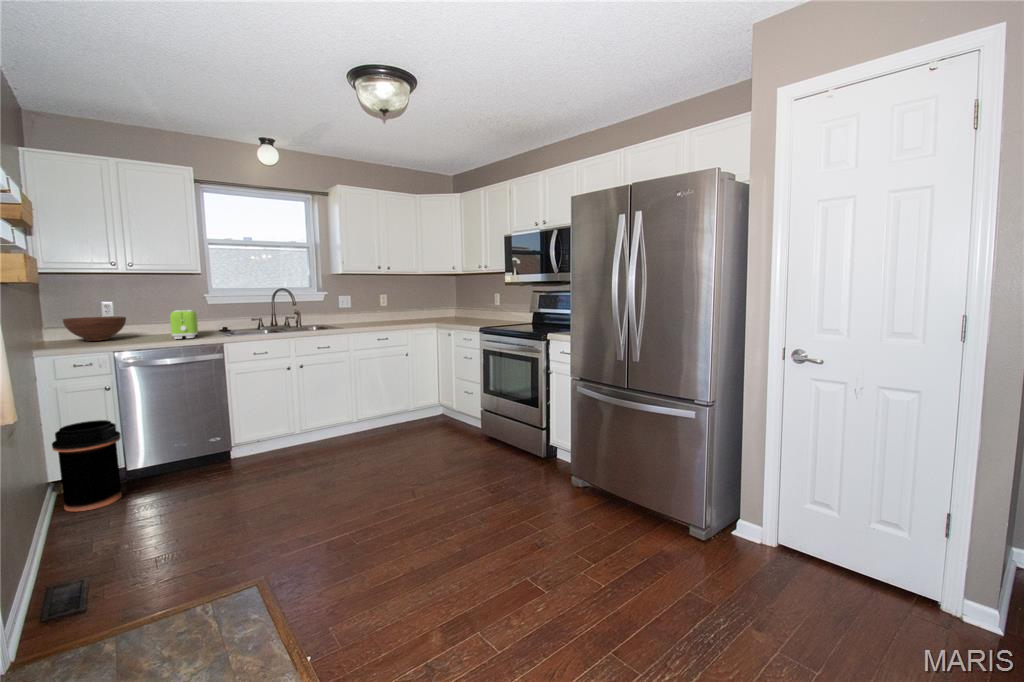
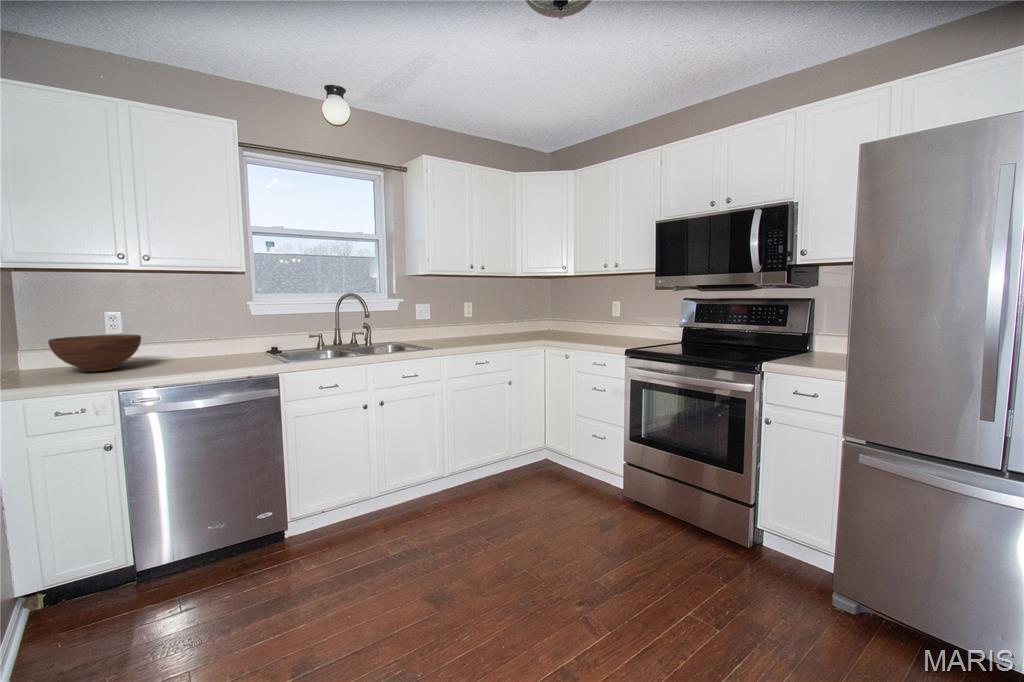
toaster: present [170,310,198,339] -> none [205,324,242,368]
trash can: present [52,420,122,511] -> none [22,500,132,656]

